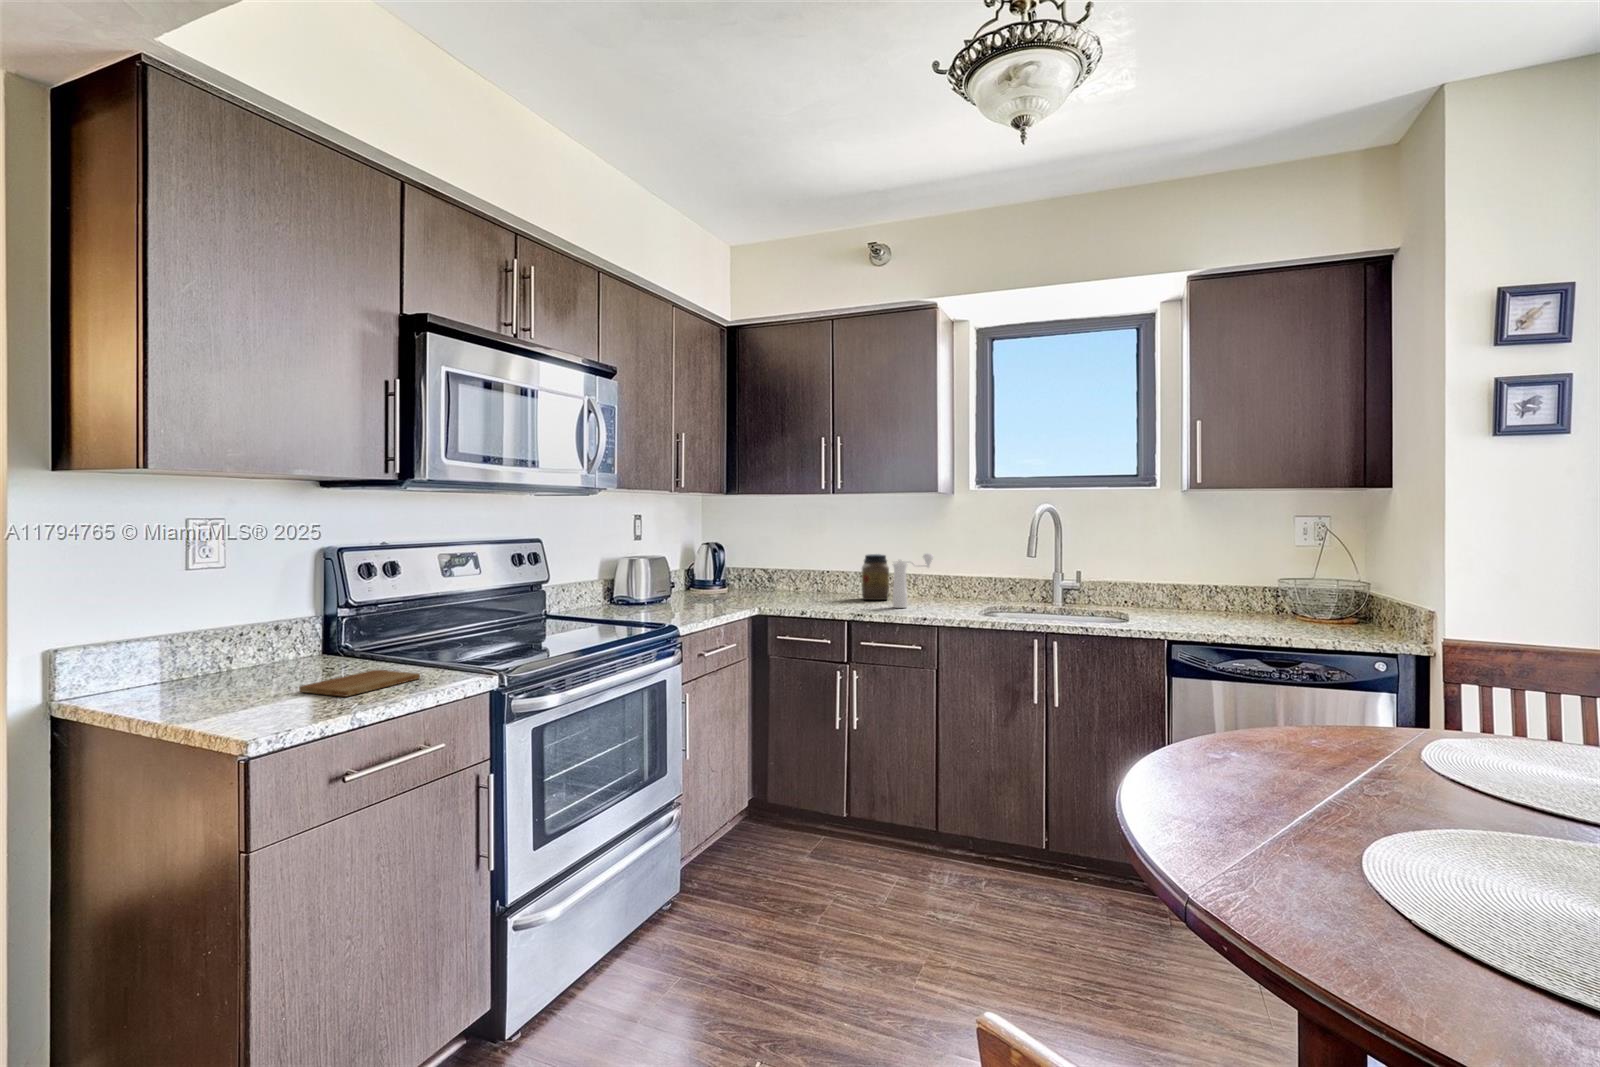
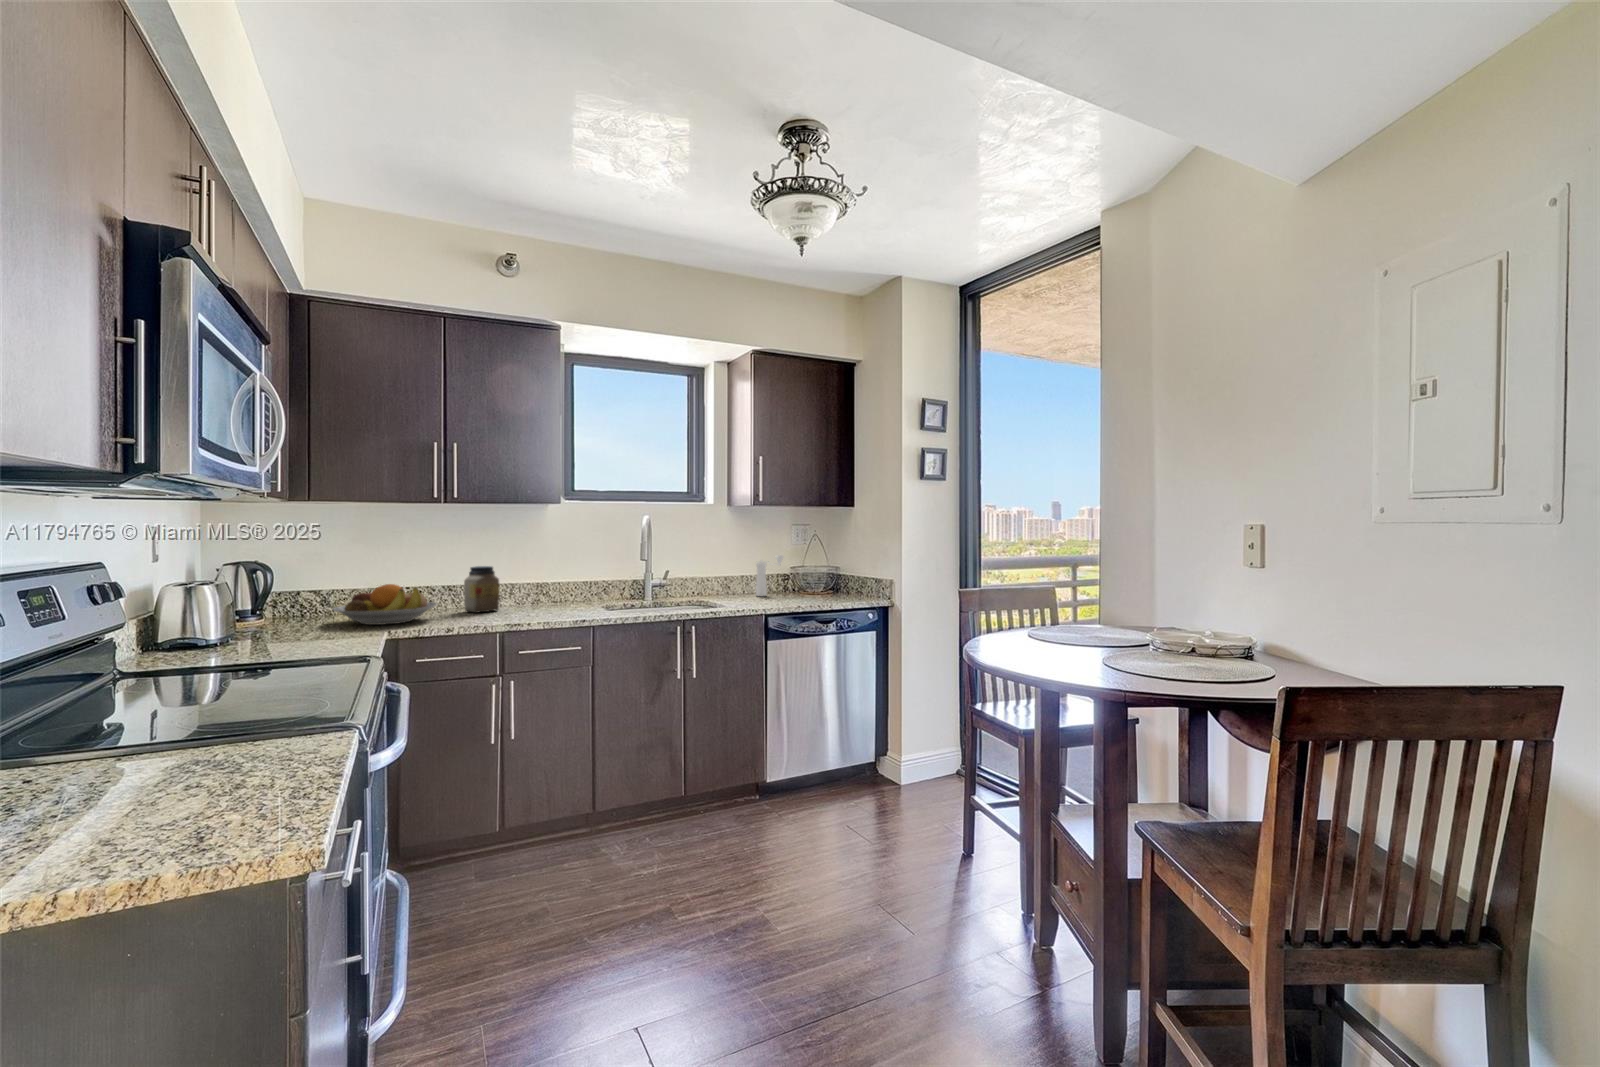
pepper mill: present [893,553,934,608] -> present [756,555,783,596]
fruit bowl: none [744,567,824,602] -> present [333,584,437,625]
cutting board: present [299,670,420,697] -> none [87,771,265,860]

